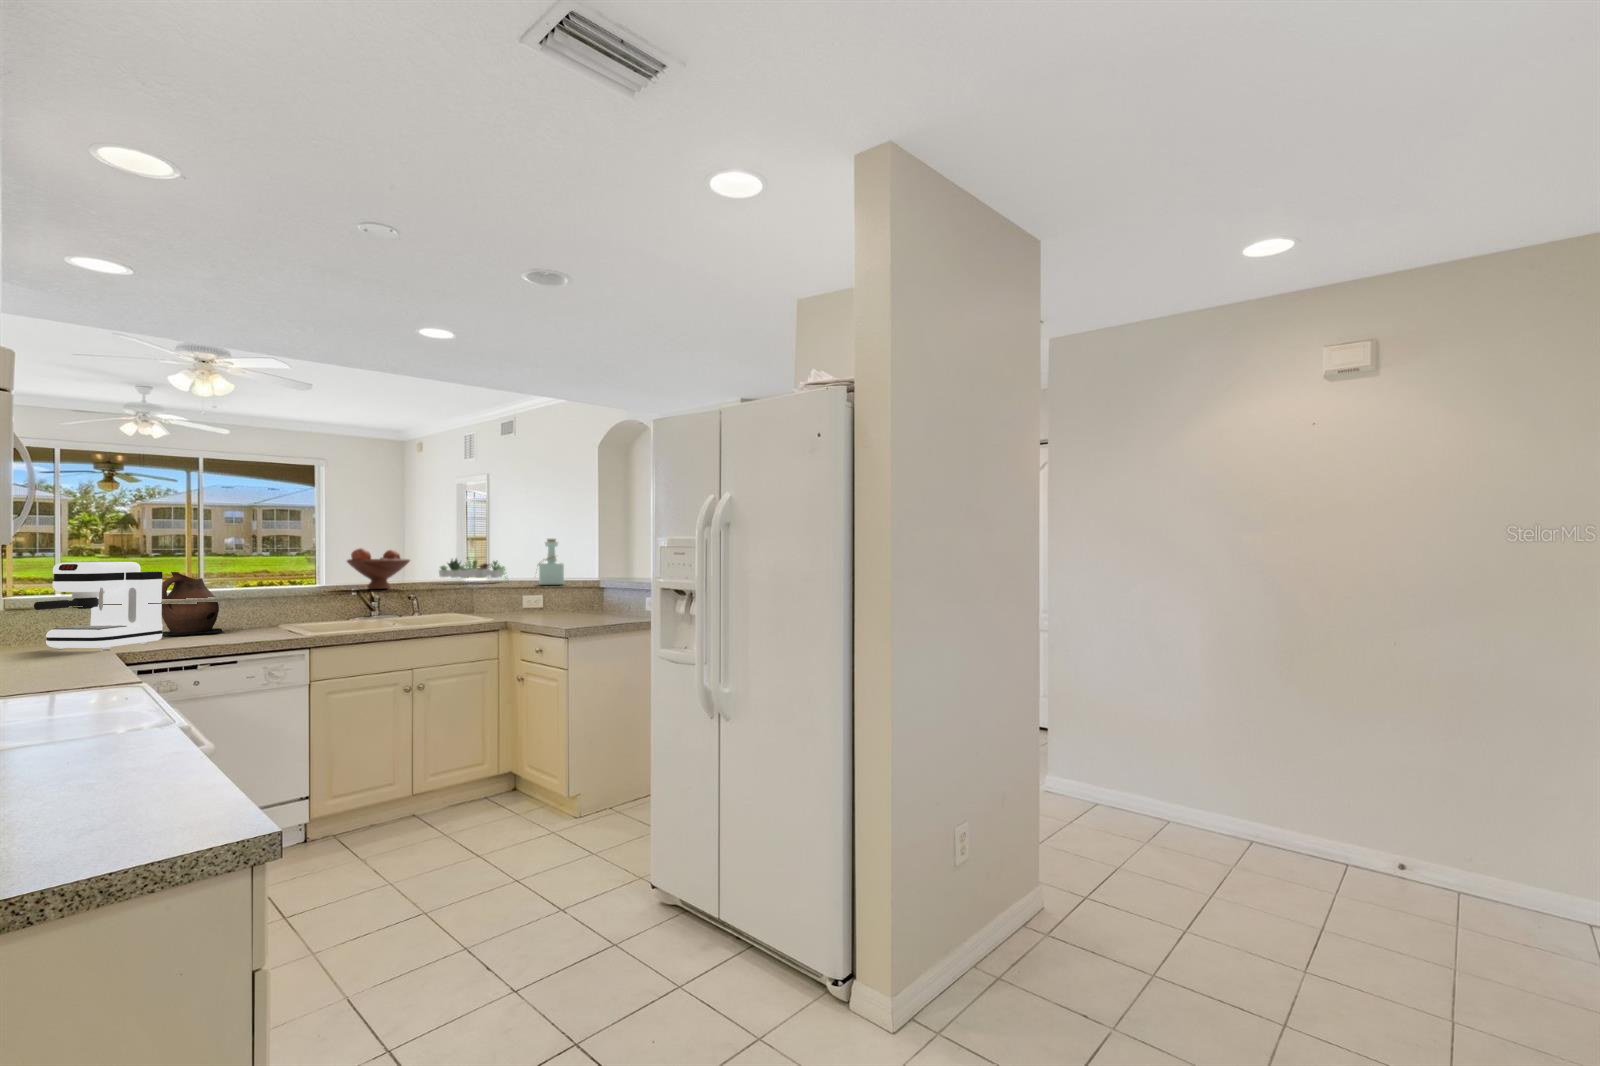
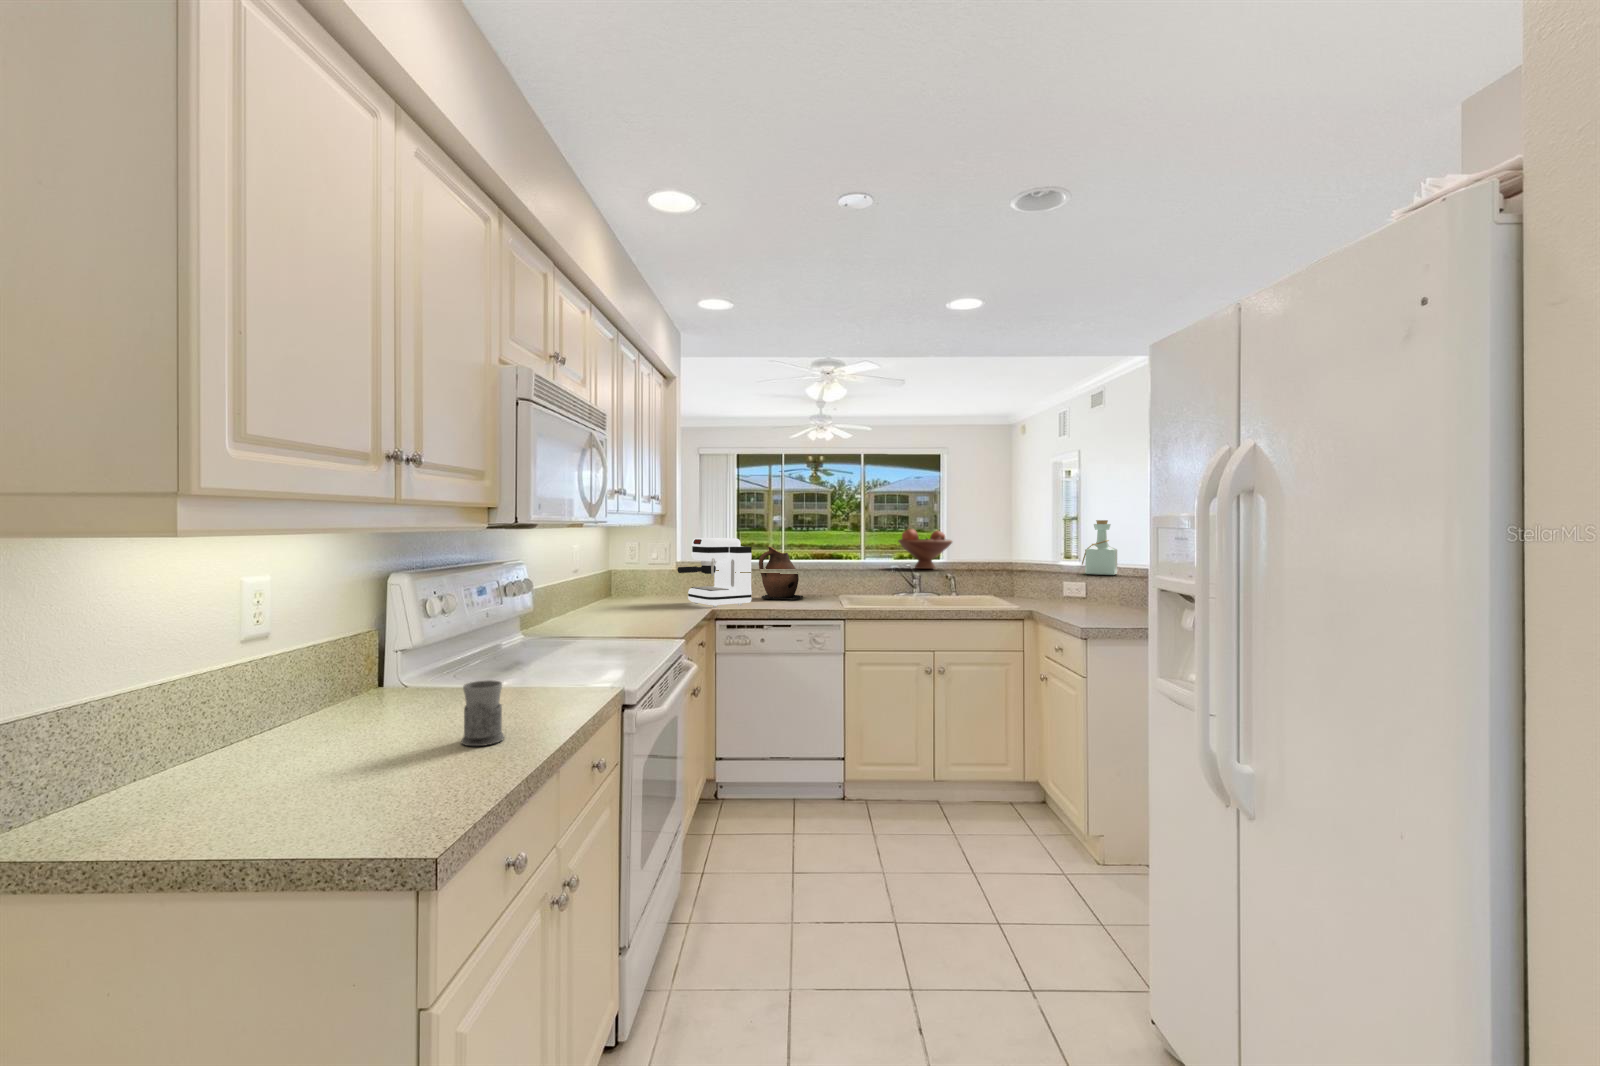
succulent plant: present [439,557,506,578] -> none [992,536,1063,567]
mug: none [63,712,127,789] -> present [461,680,504,746]

